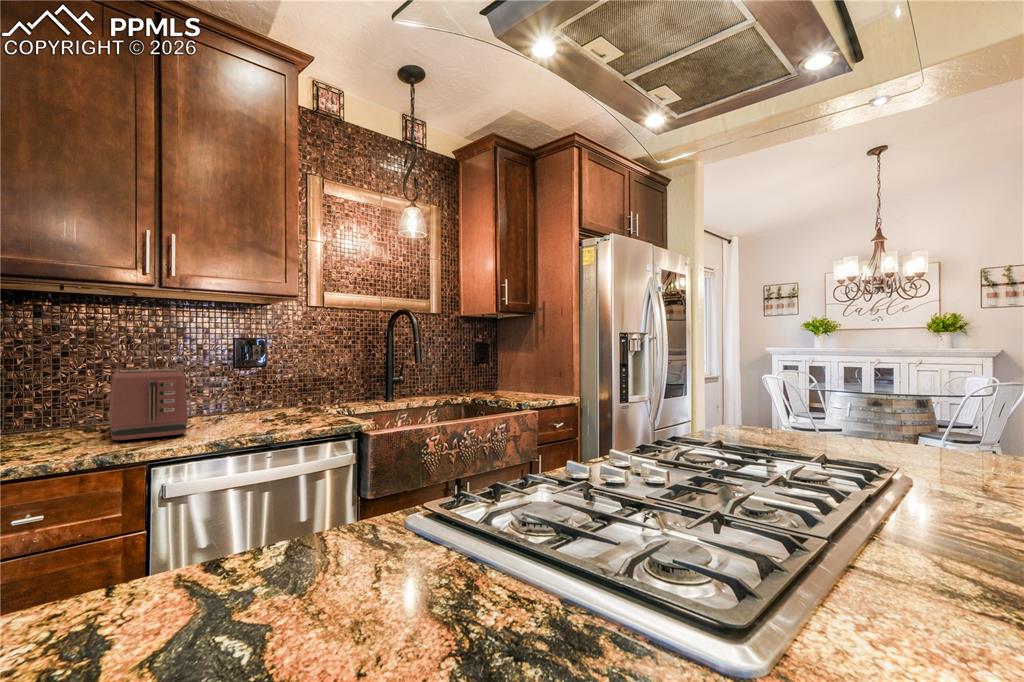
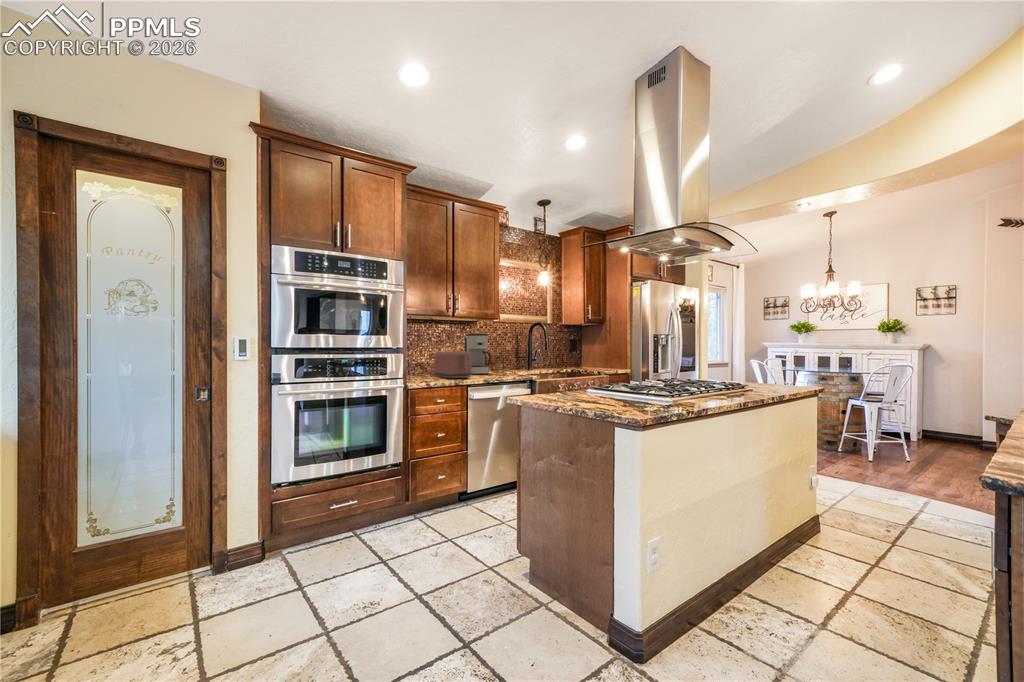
coffee maker: none [221,328,278,420] -> present [467,334,491,374]

